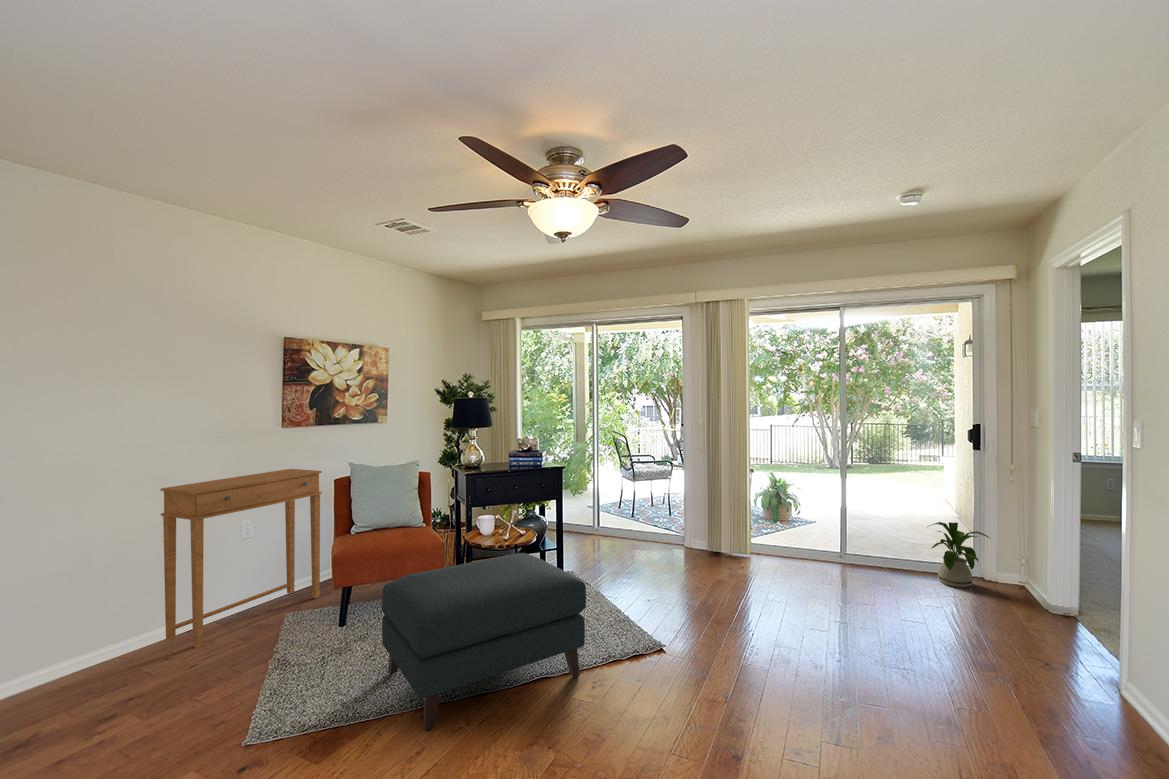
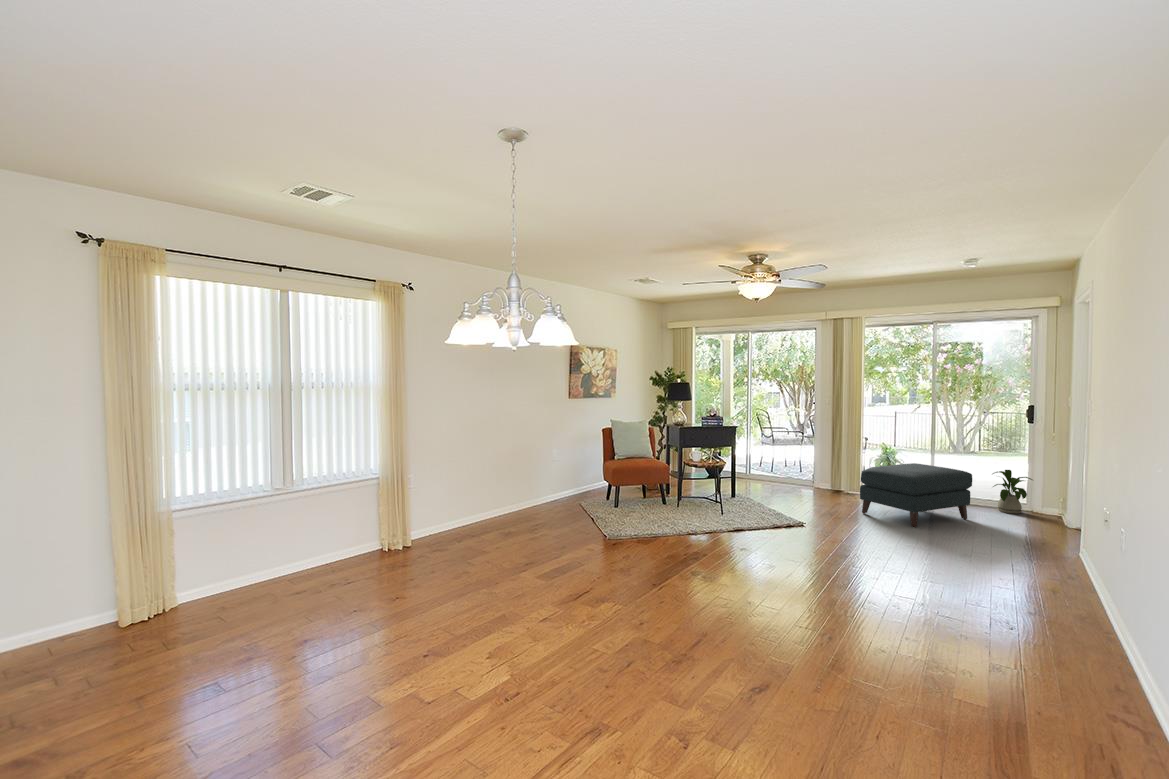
side table: present [160,469,322,648] -> none [528,423,594,510]
ottoman: present [382,553,586,731] -> present [860,463,972,527]

